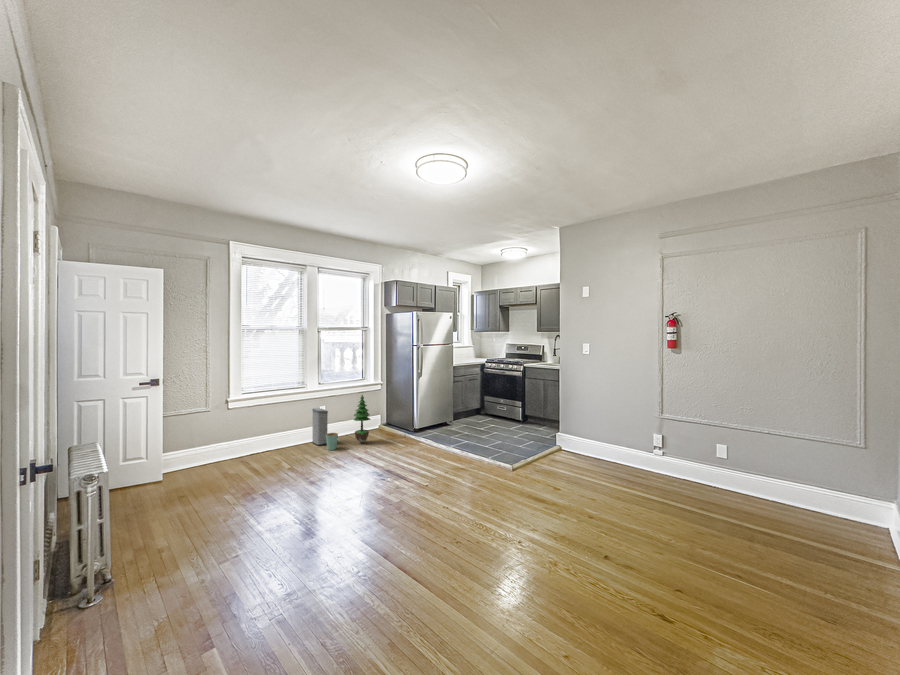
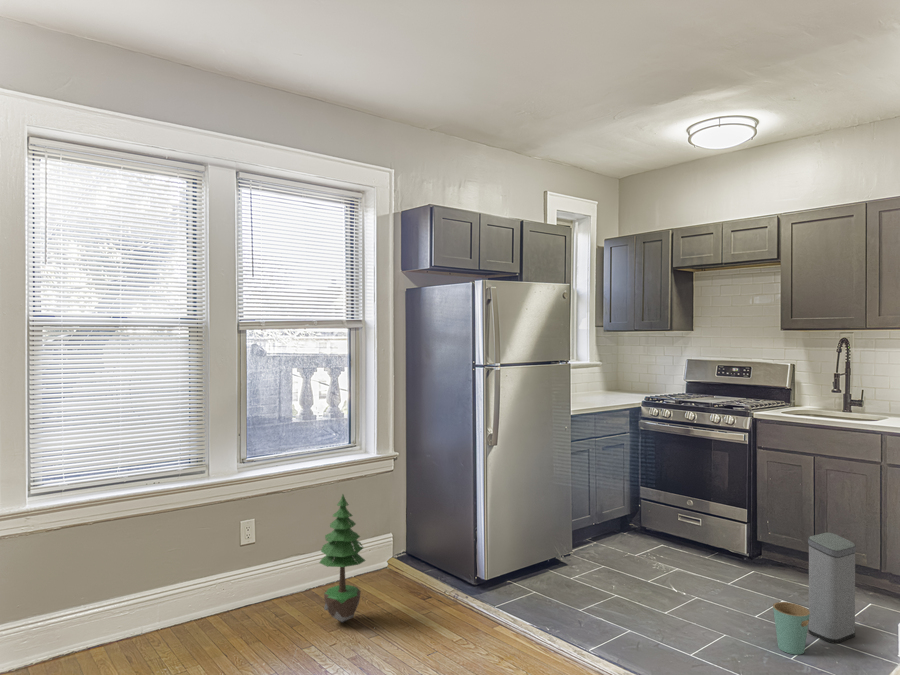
trash can: present [312,408,338,450] -> present [773,532,856,655]

